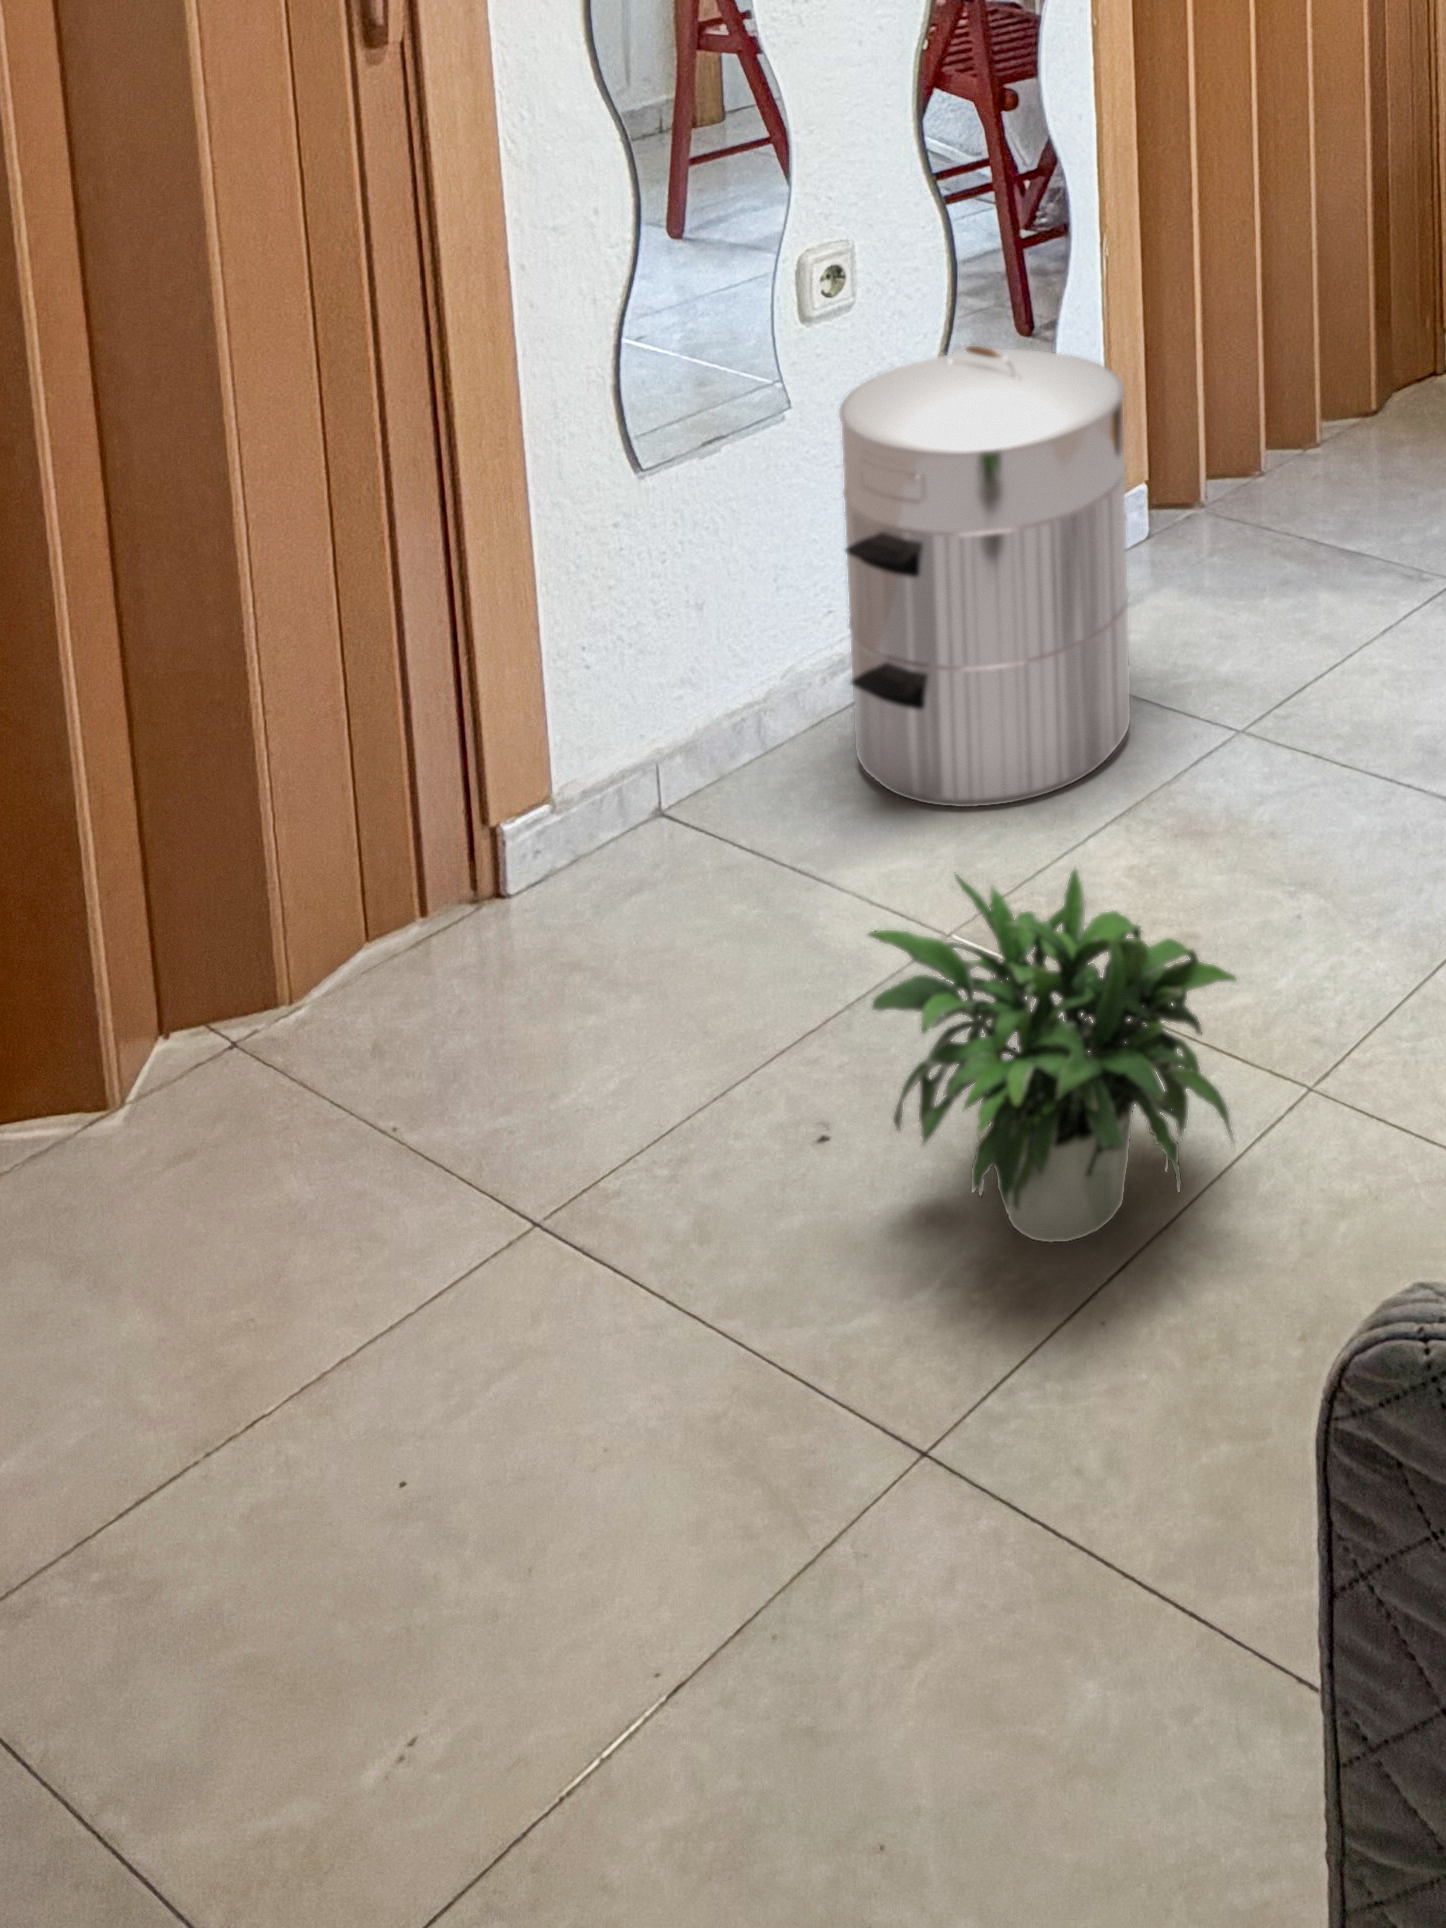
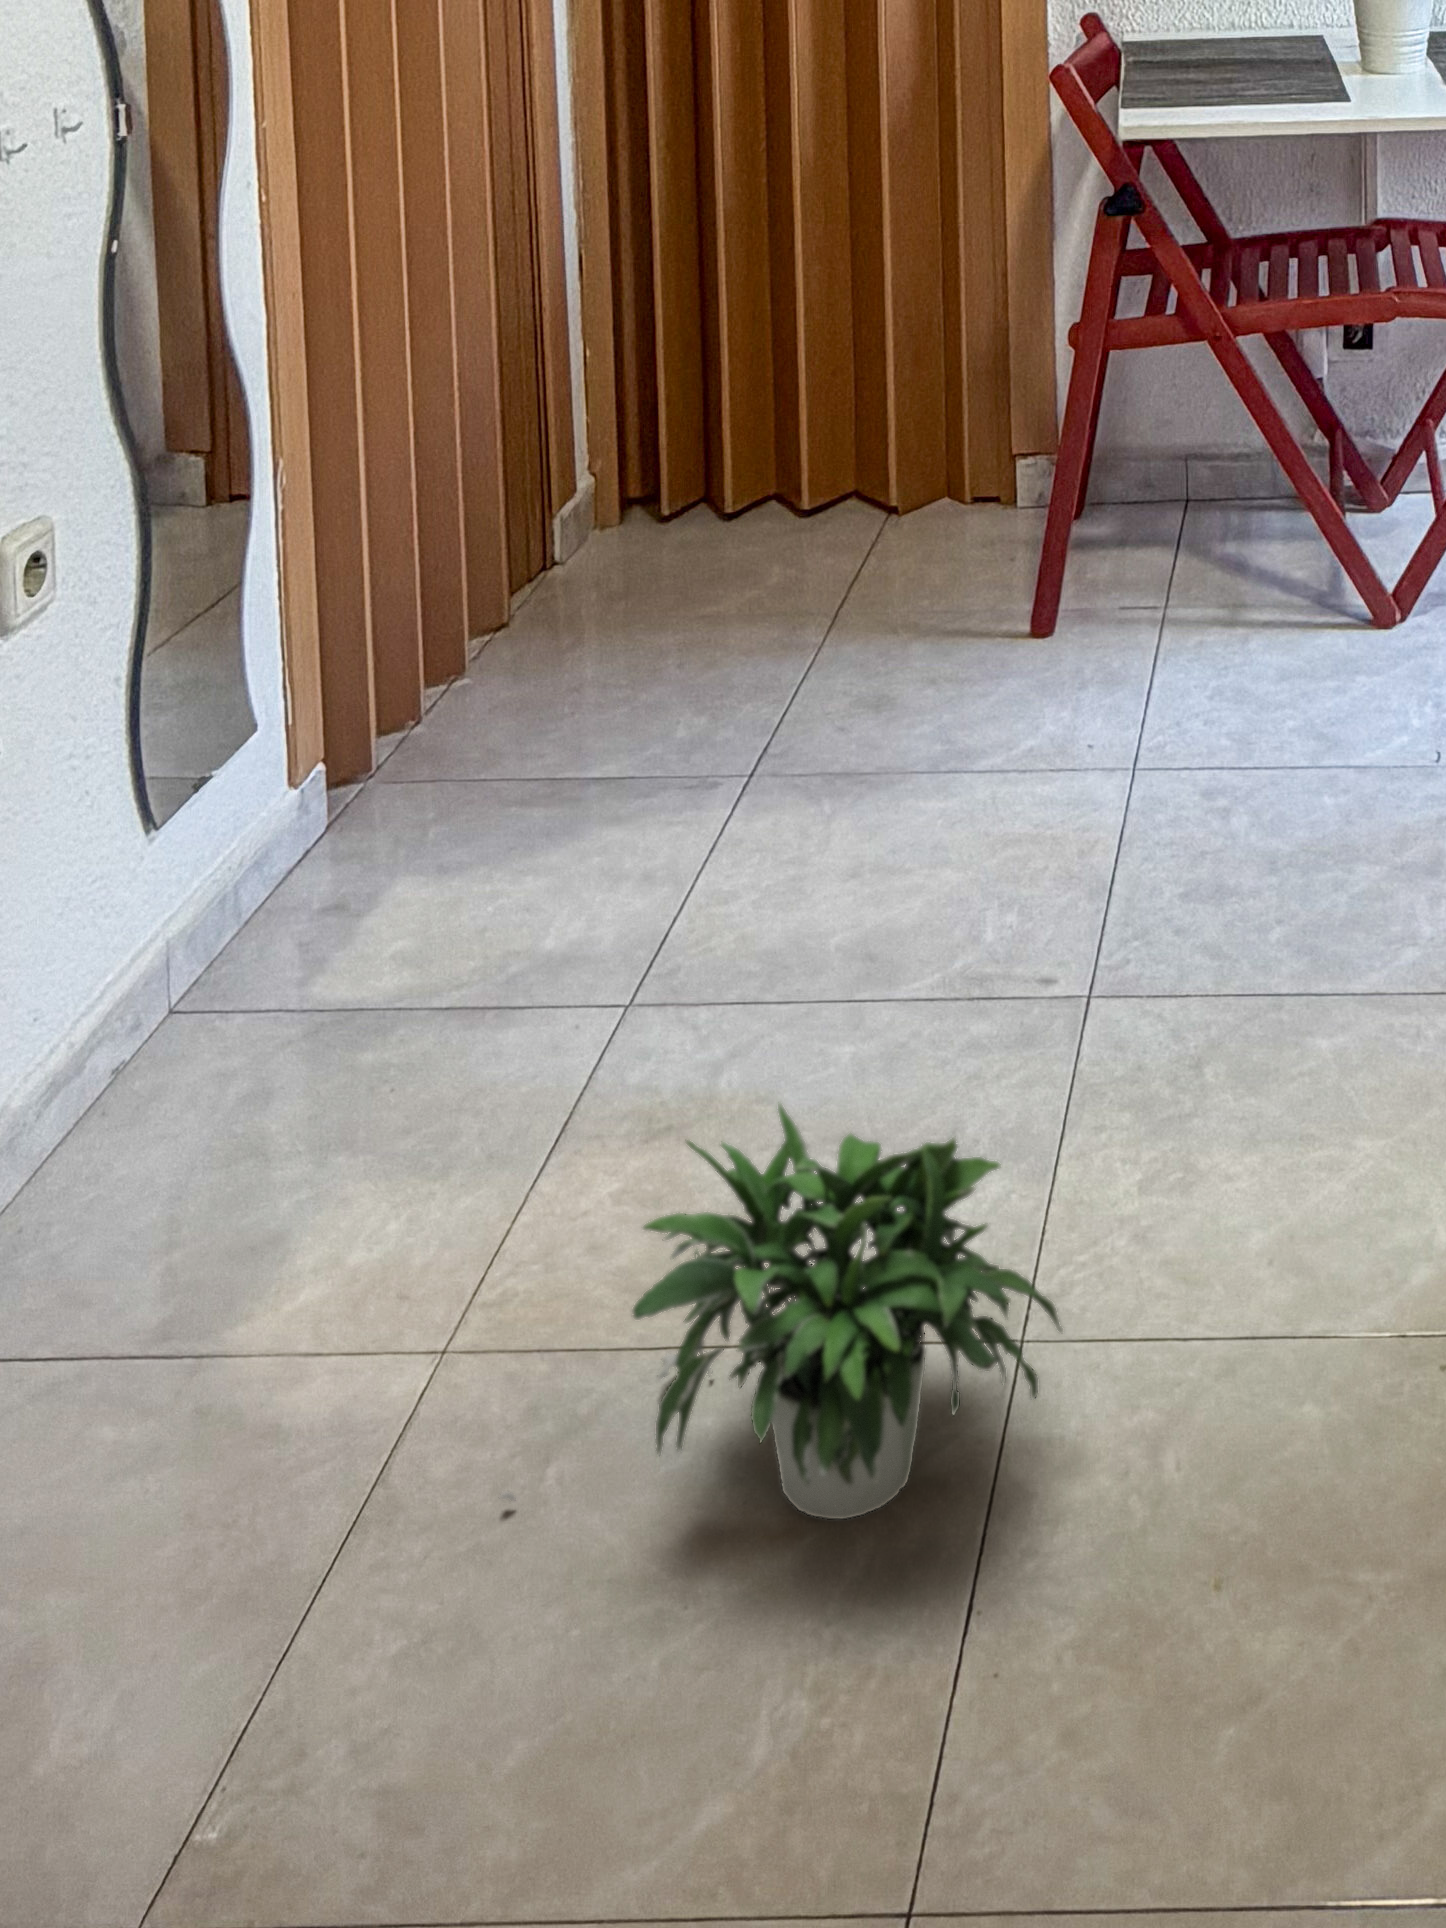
waste bin: present [839,346,1130,807] -> none [158,575,526,1140]

